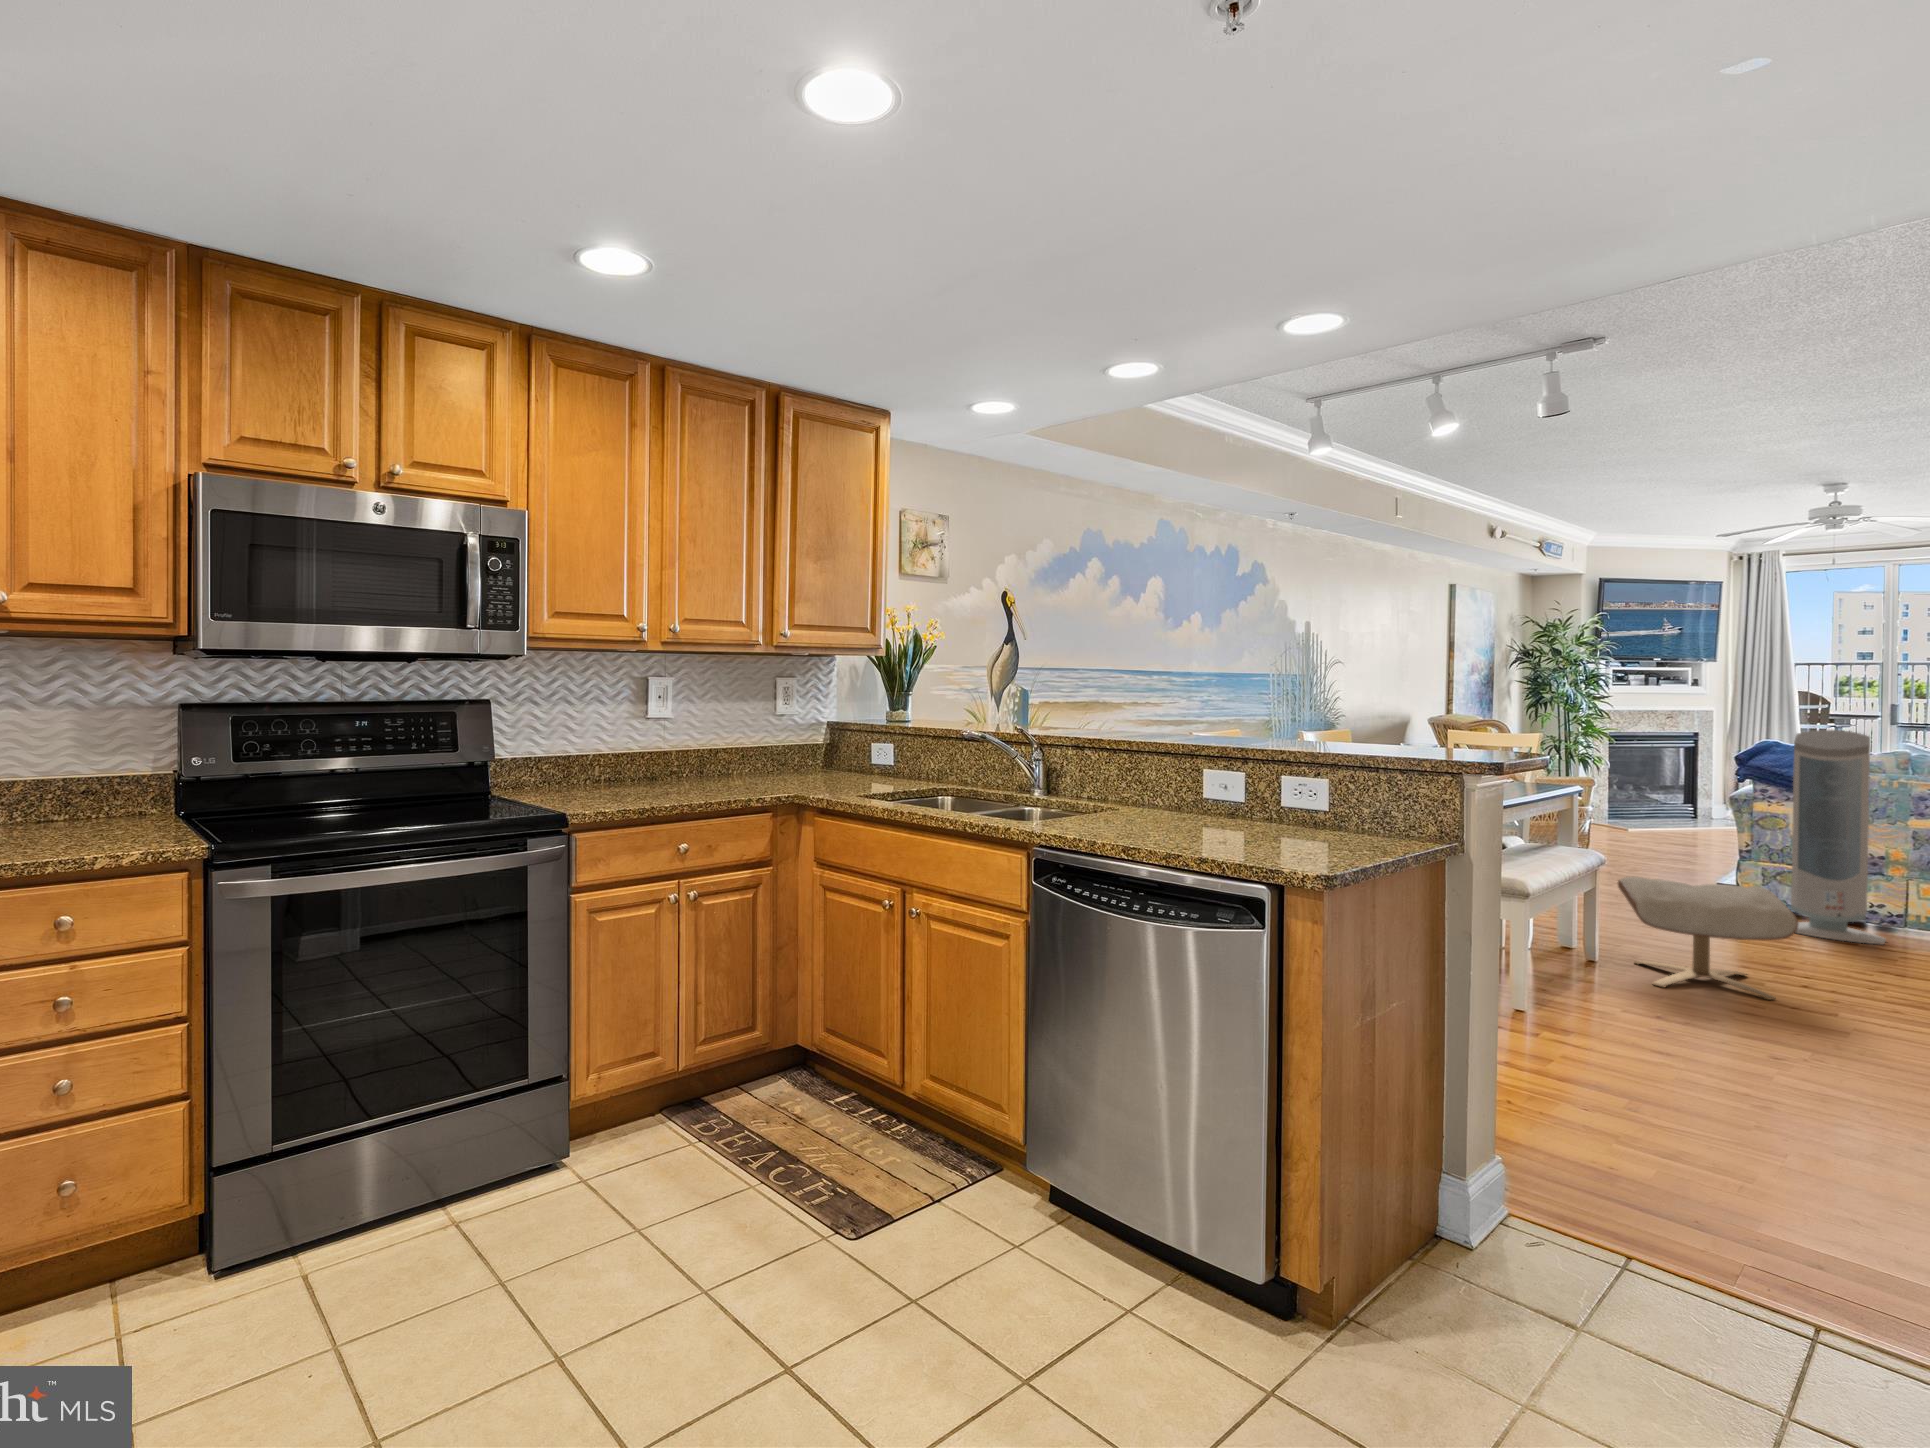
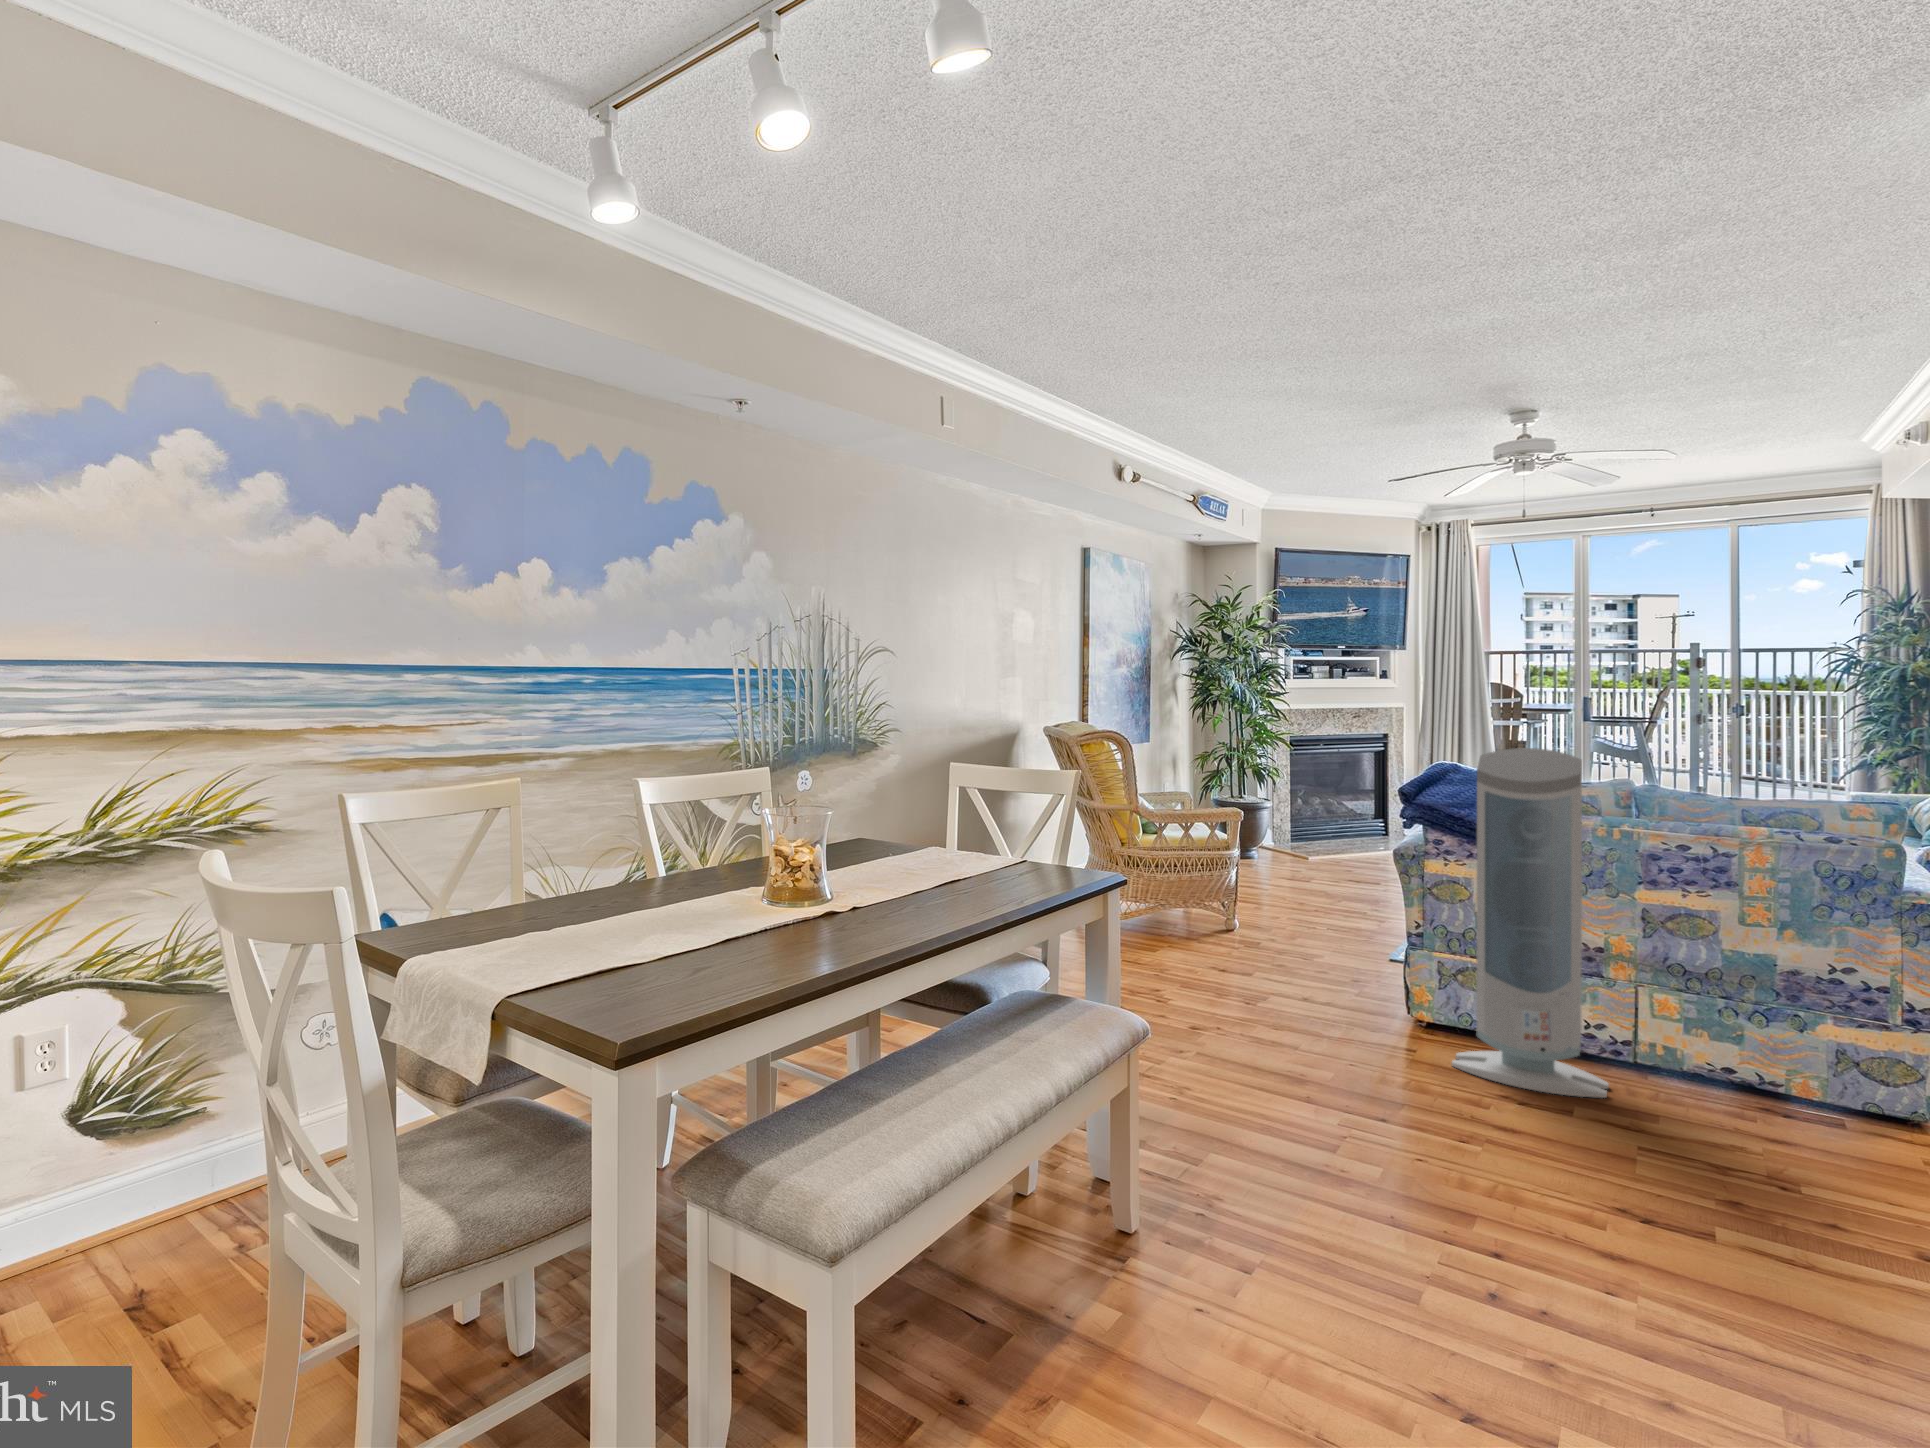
ottoman: present [1618,877,1798,1000] -> none [1181,1054,1477,1344]

